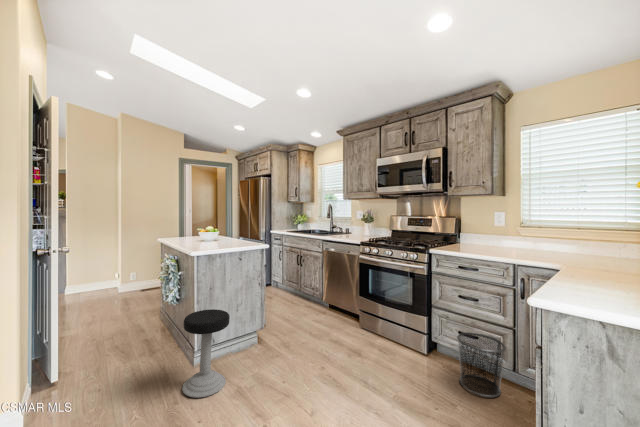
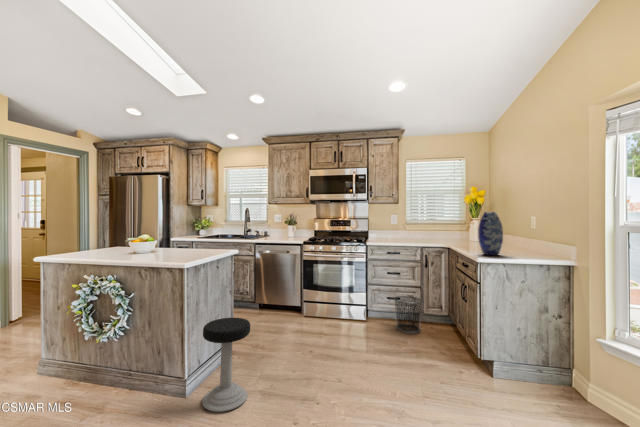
vase: none [555,208,619,303] -> present [478,212,503,255]

